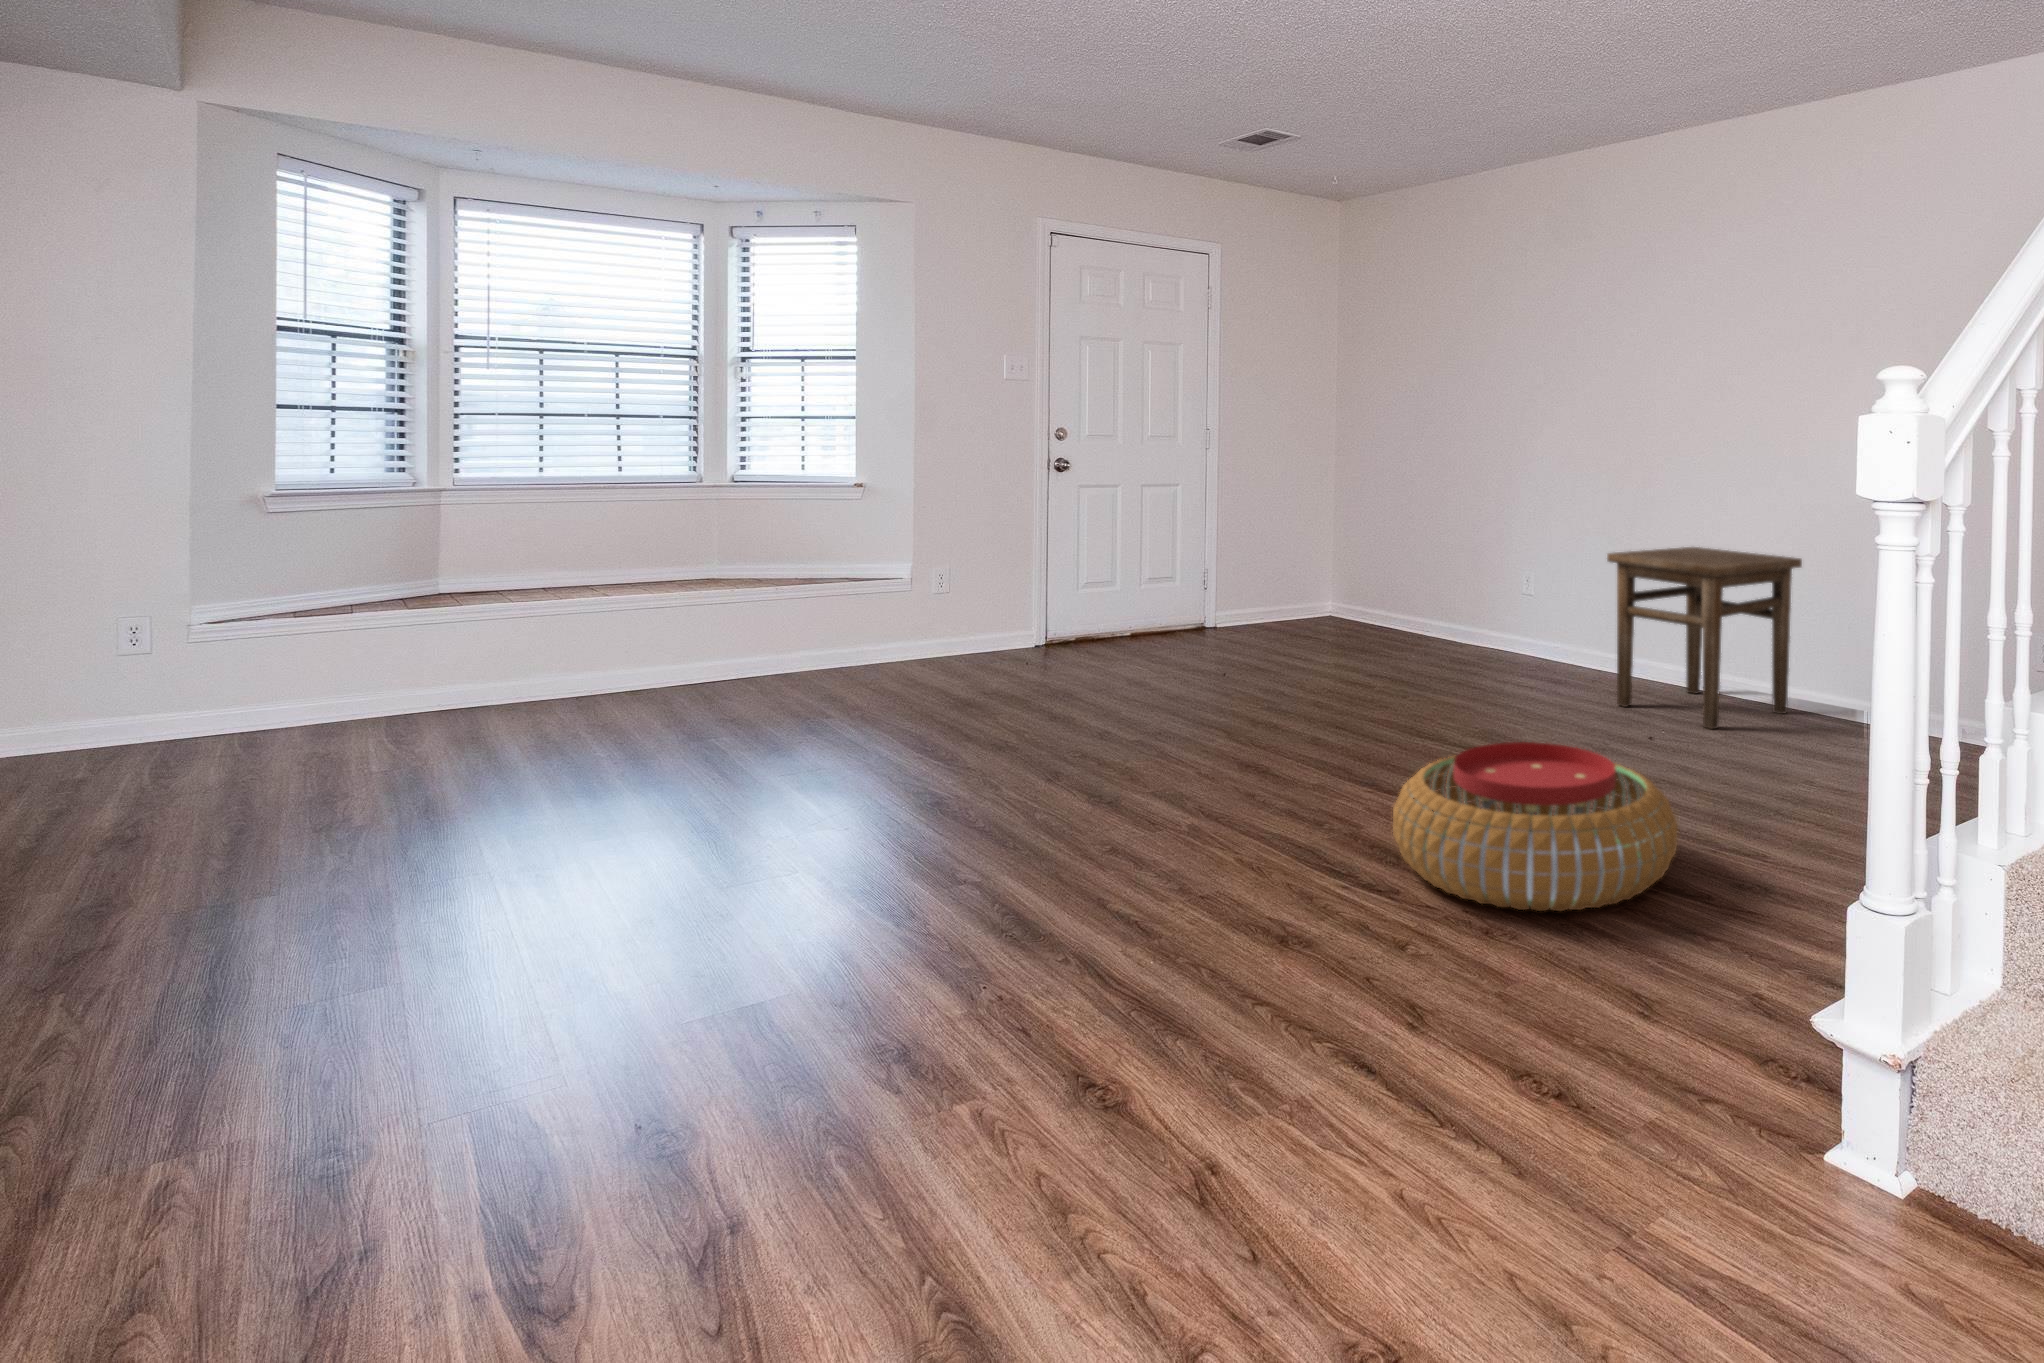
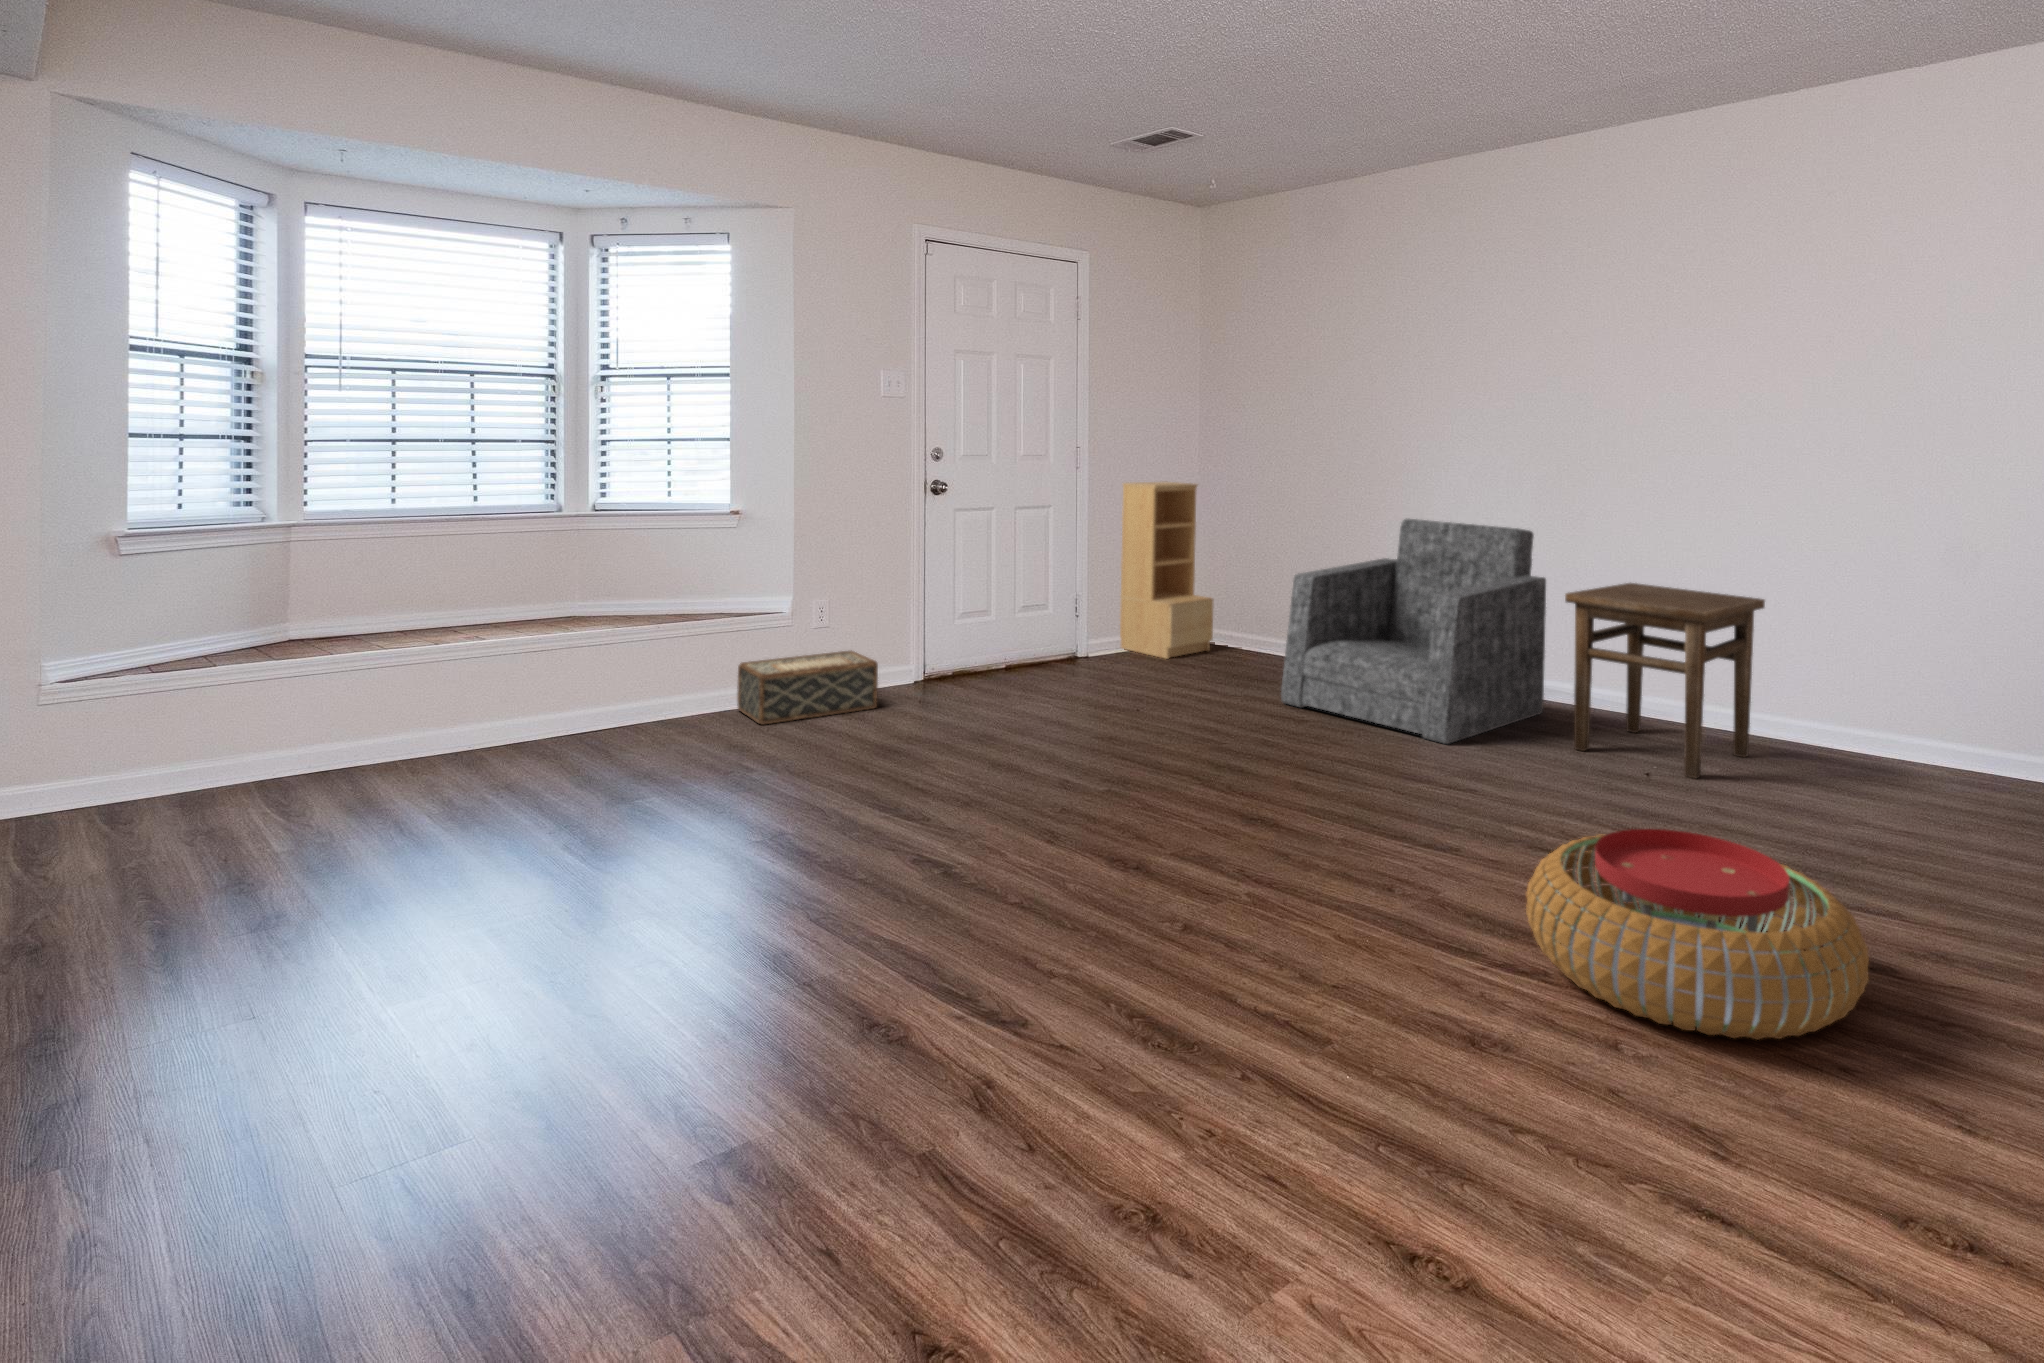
bookshelf: none [1253,460,1343,631] -> present [1120,482,1213,659]
armchair: none [1366,490,1622,700] -> present [1281,519,1546,744]
woven basket: none [846,613,978,677] -> present [737,650,878,725]

